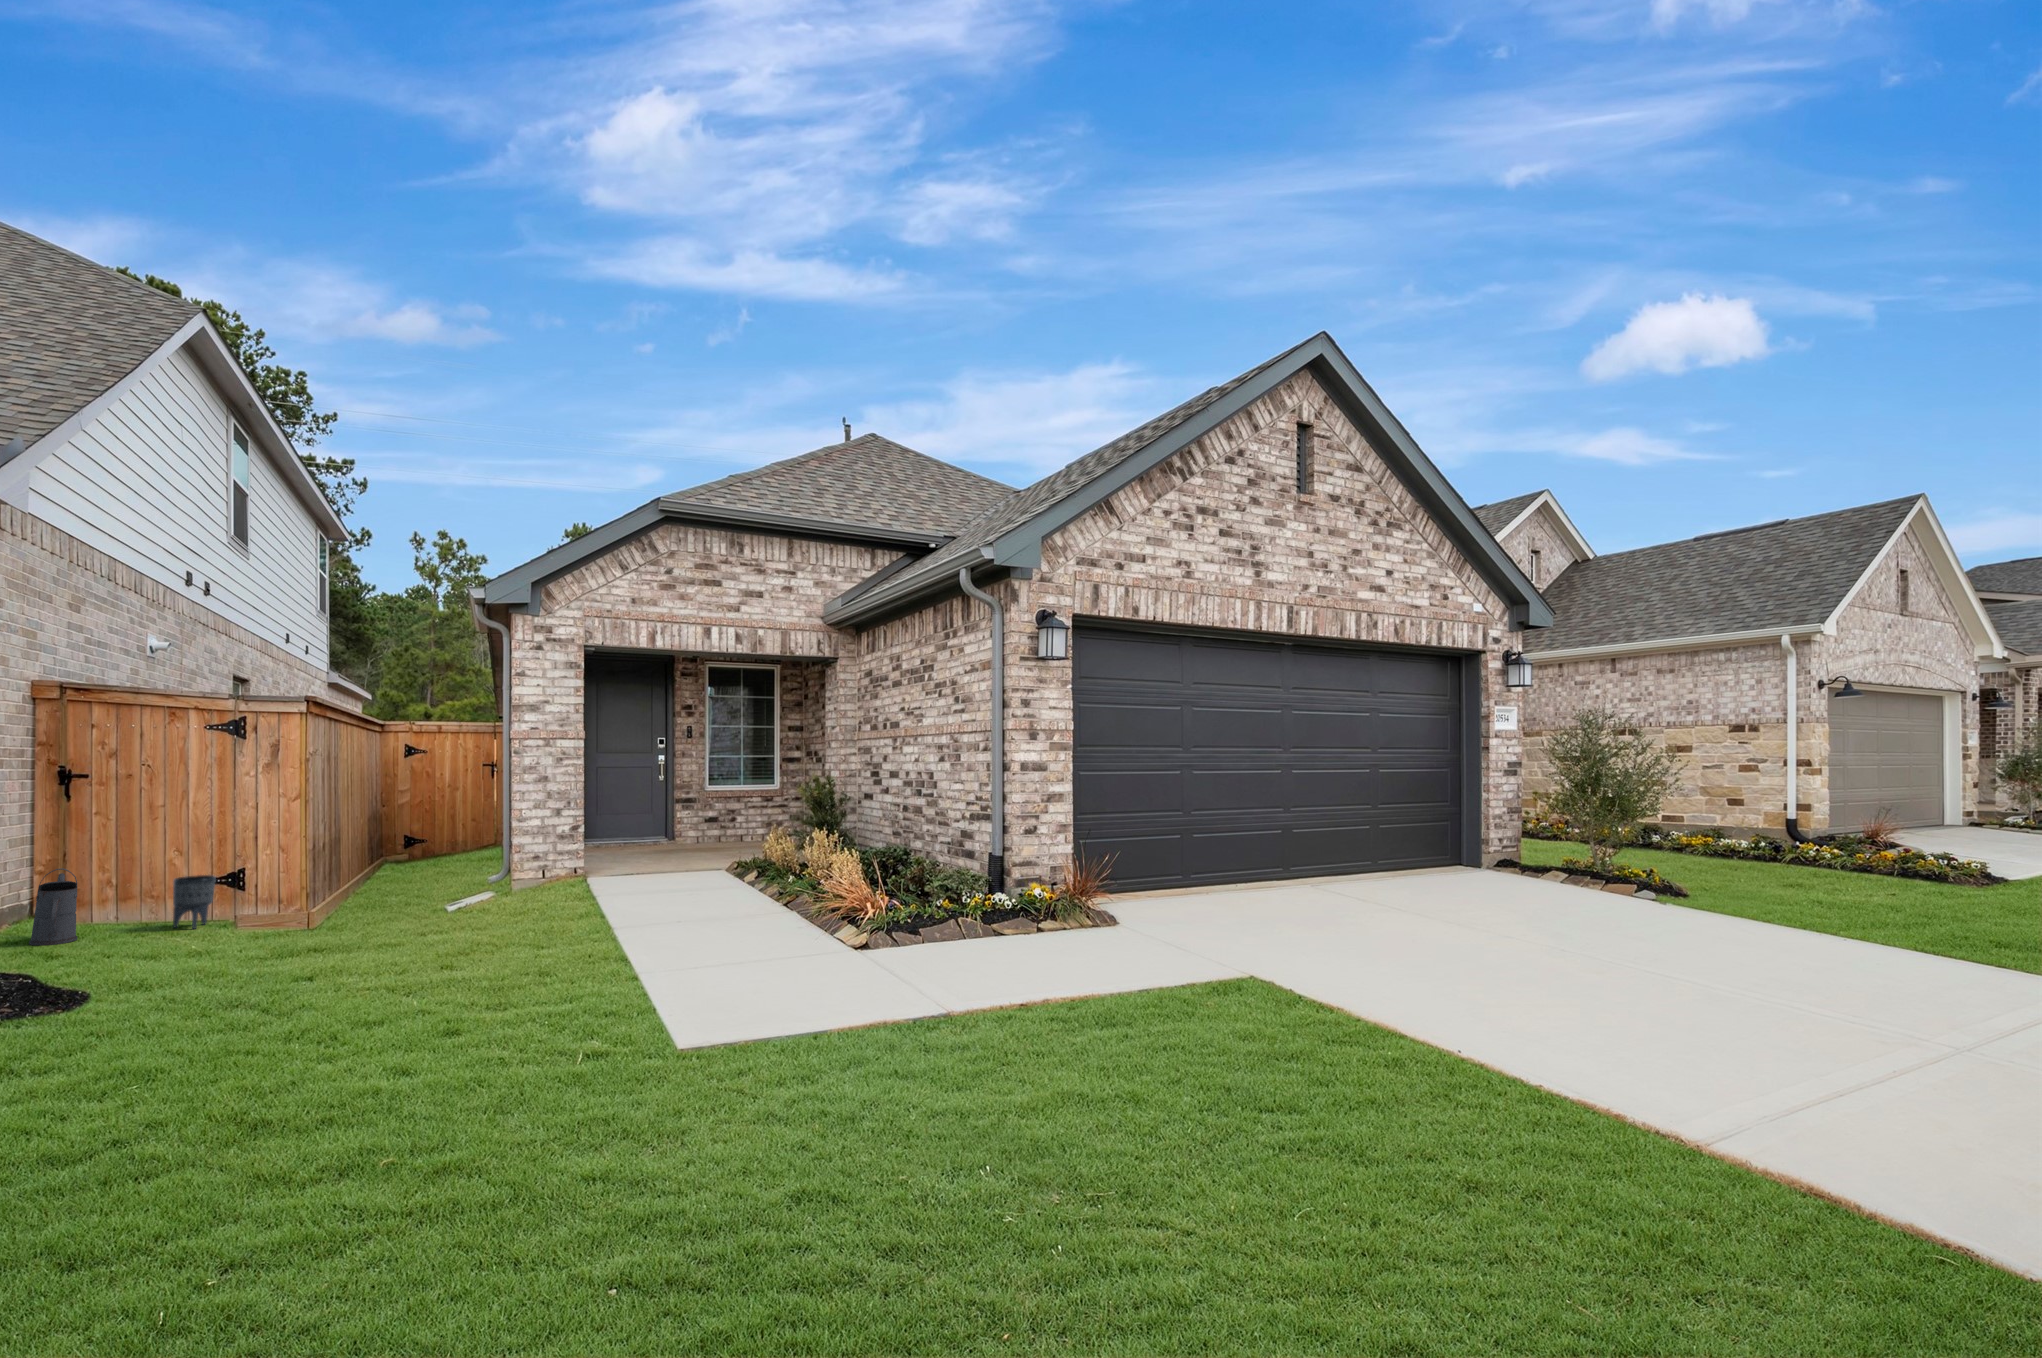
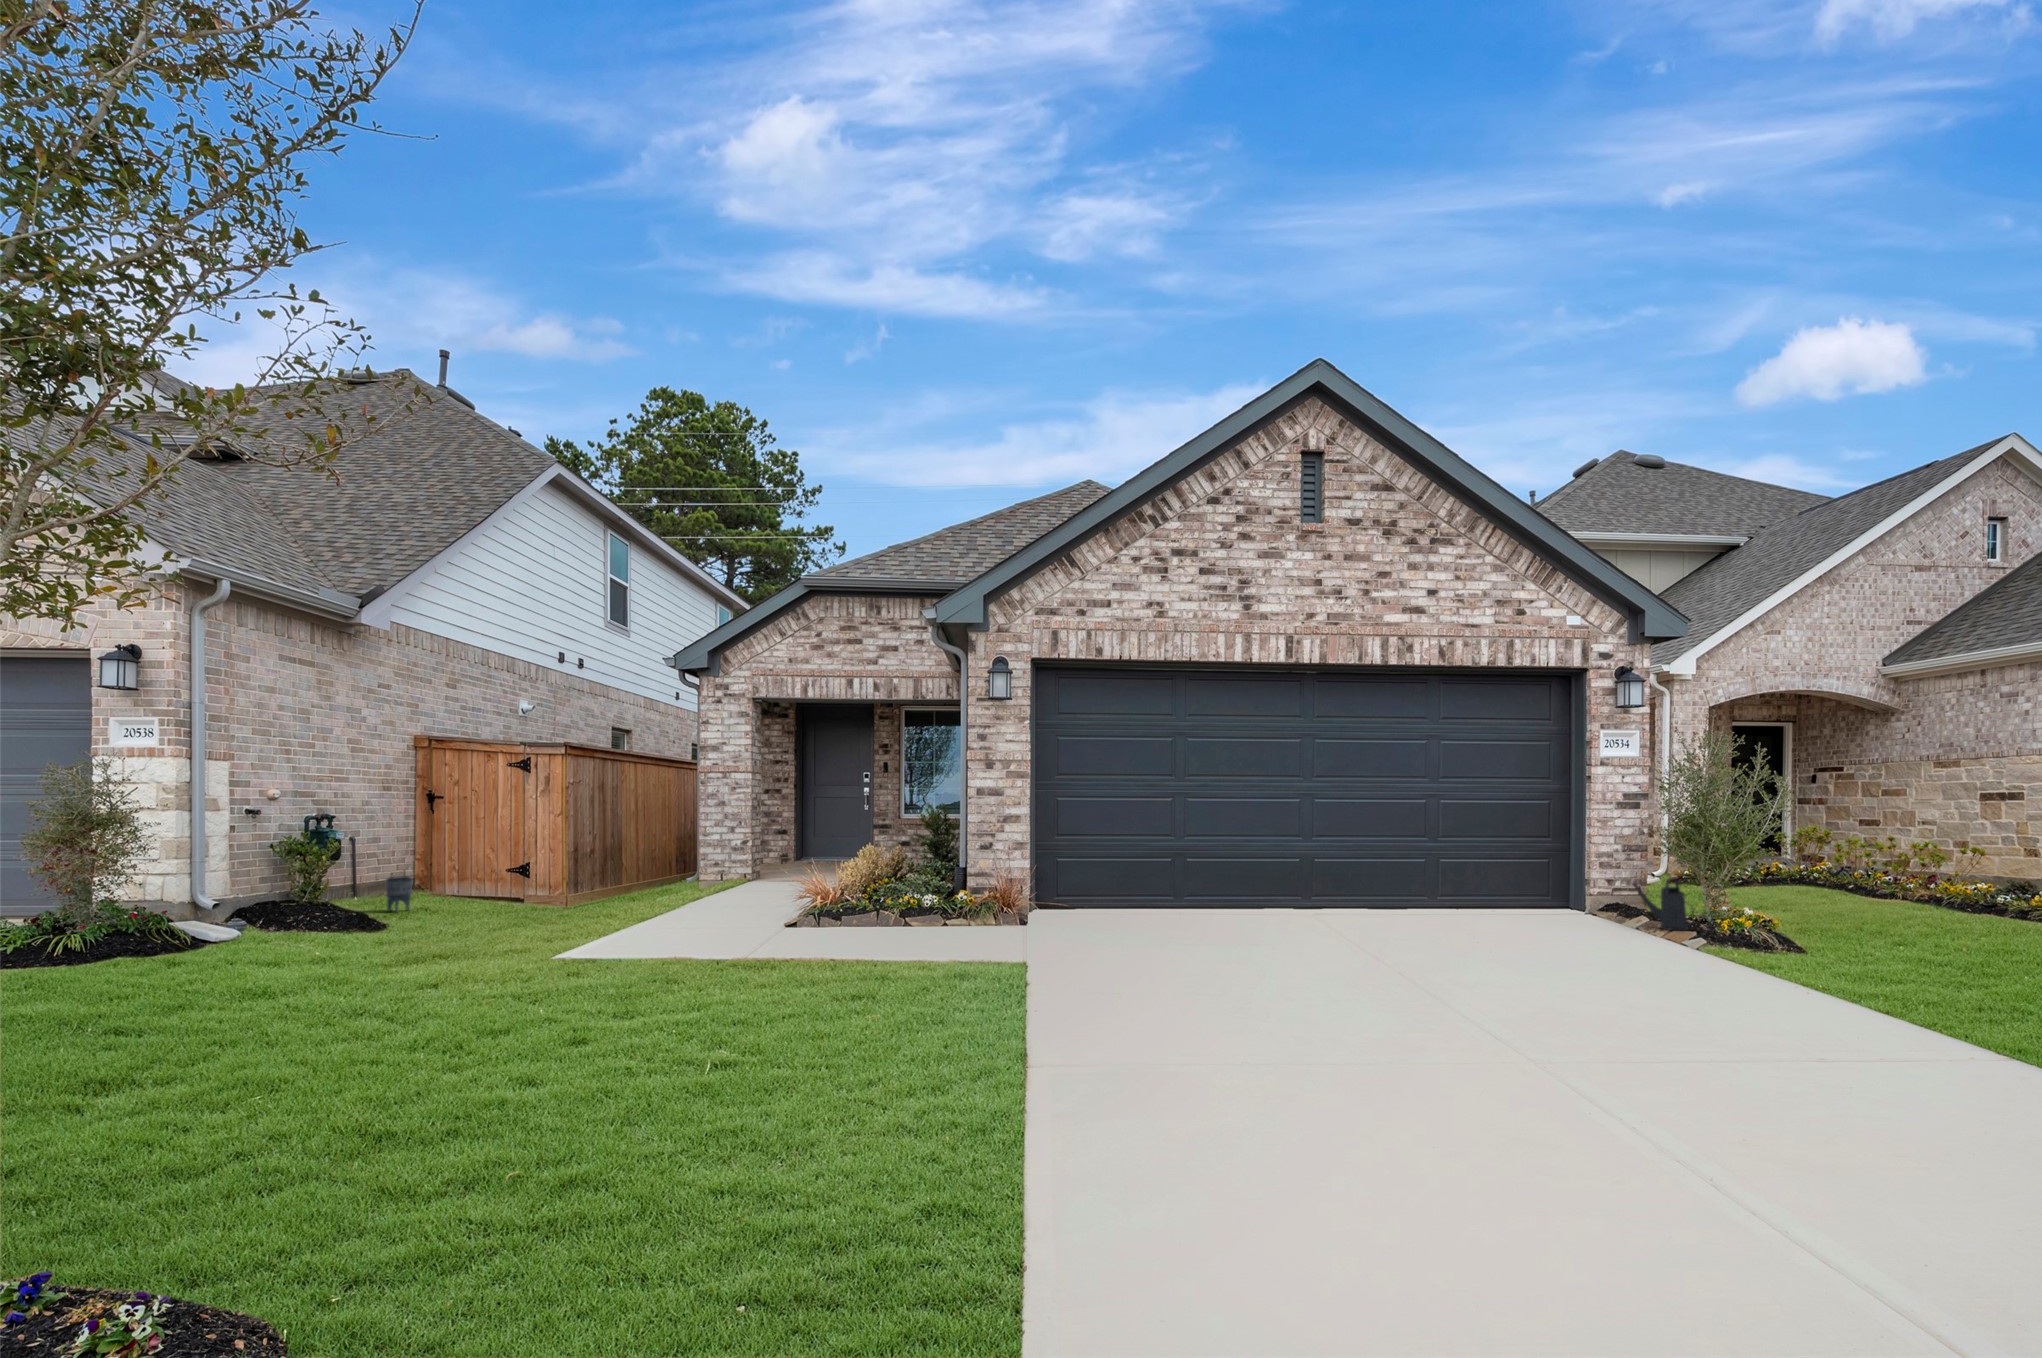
watering can: present [29,868,77,946] -> present [1633,878,1694,931]

